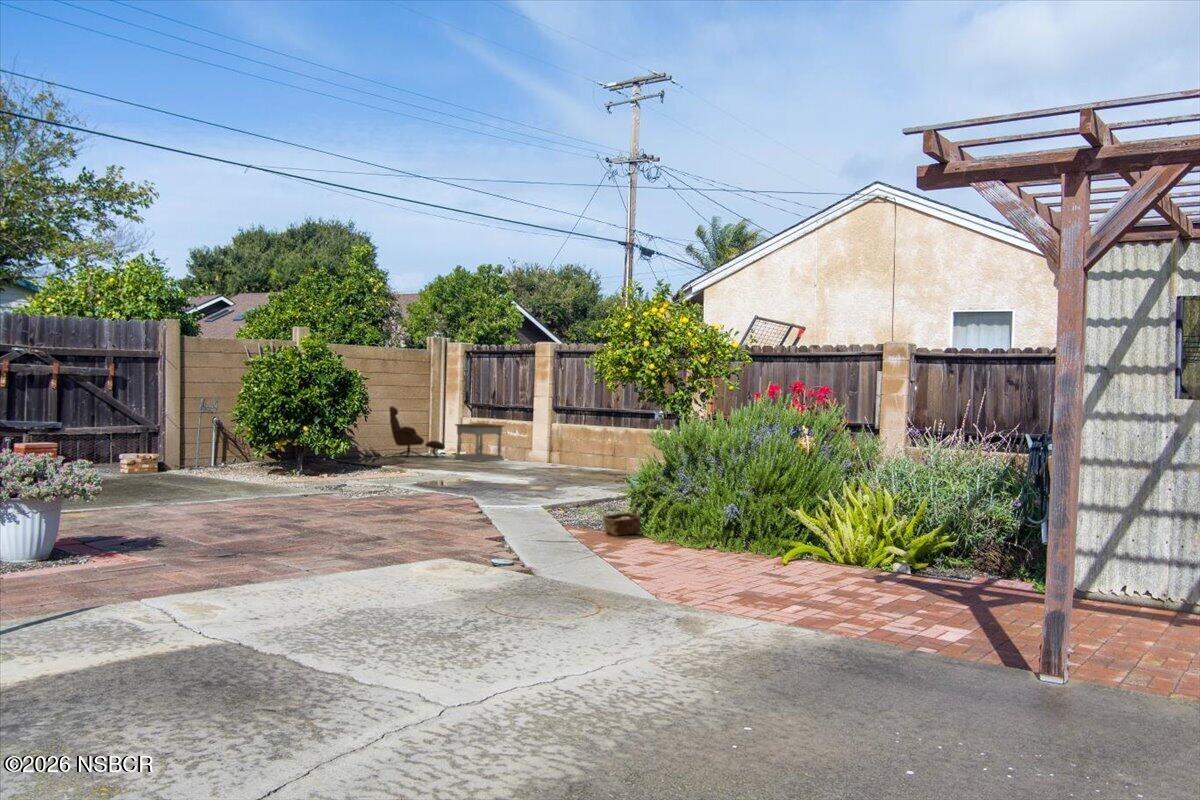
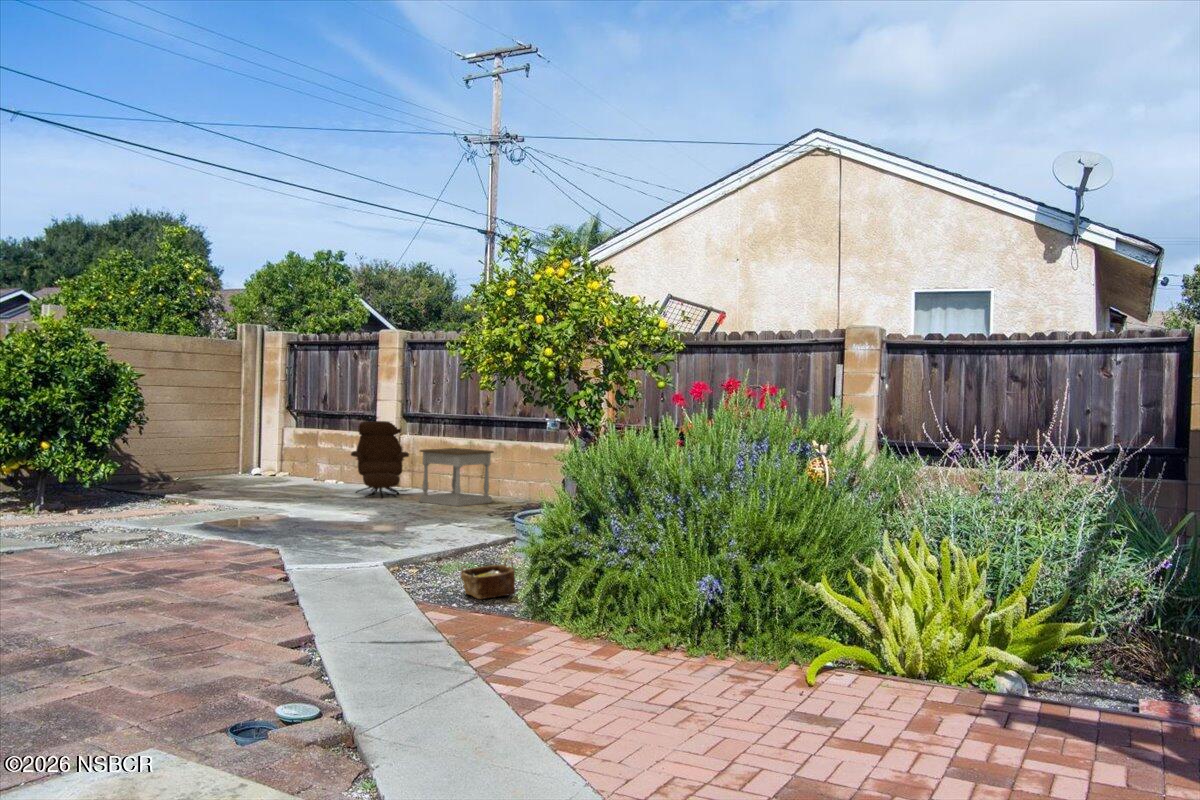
lounge chair: present [389,406,445,457] -> present [351,421,409,498]
side table: present [455,423,504,461] -> present [419,448,494,506]

